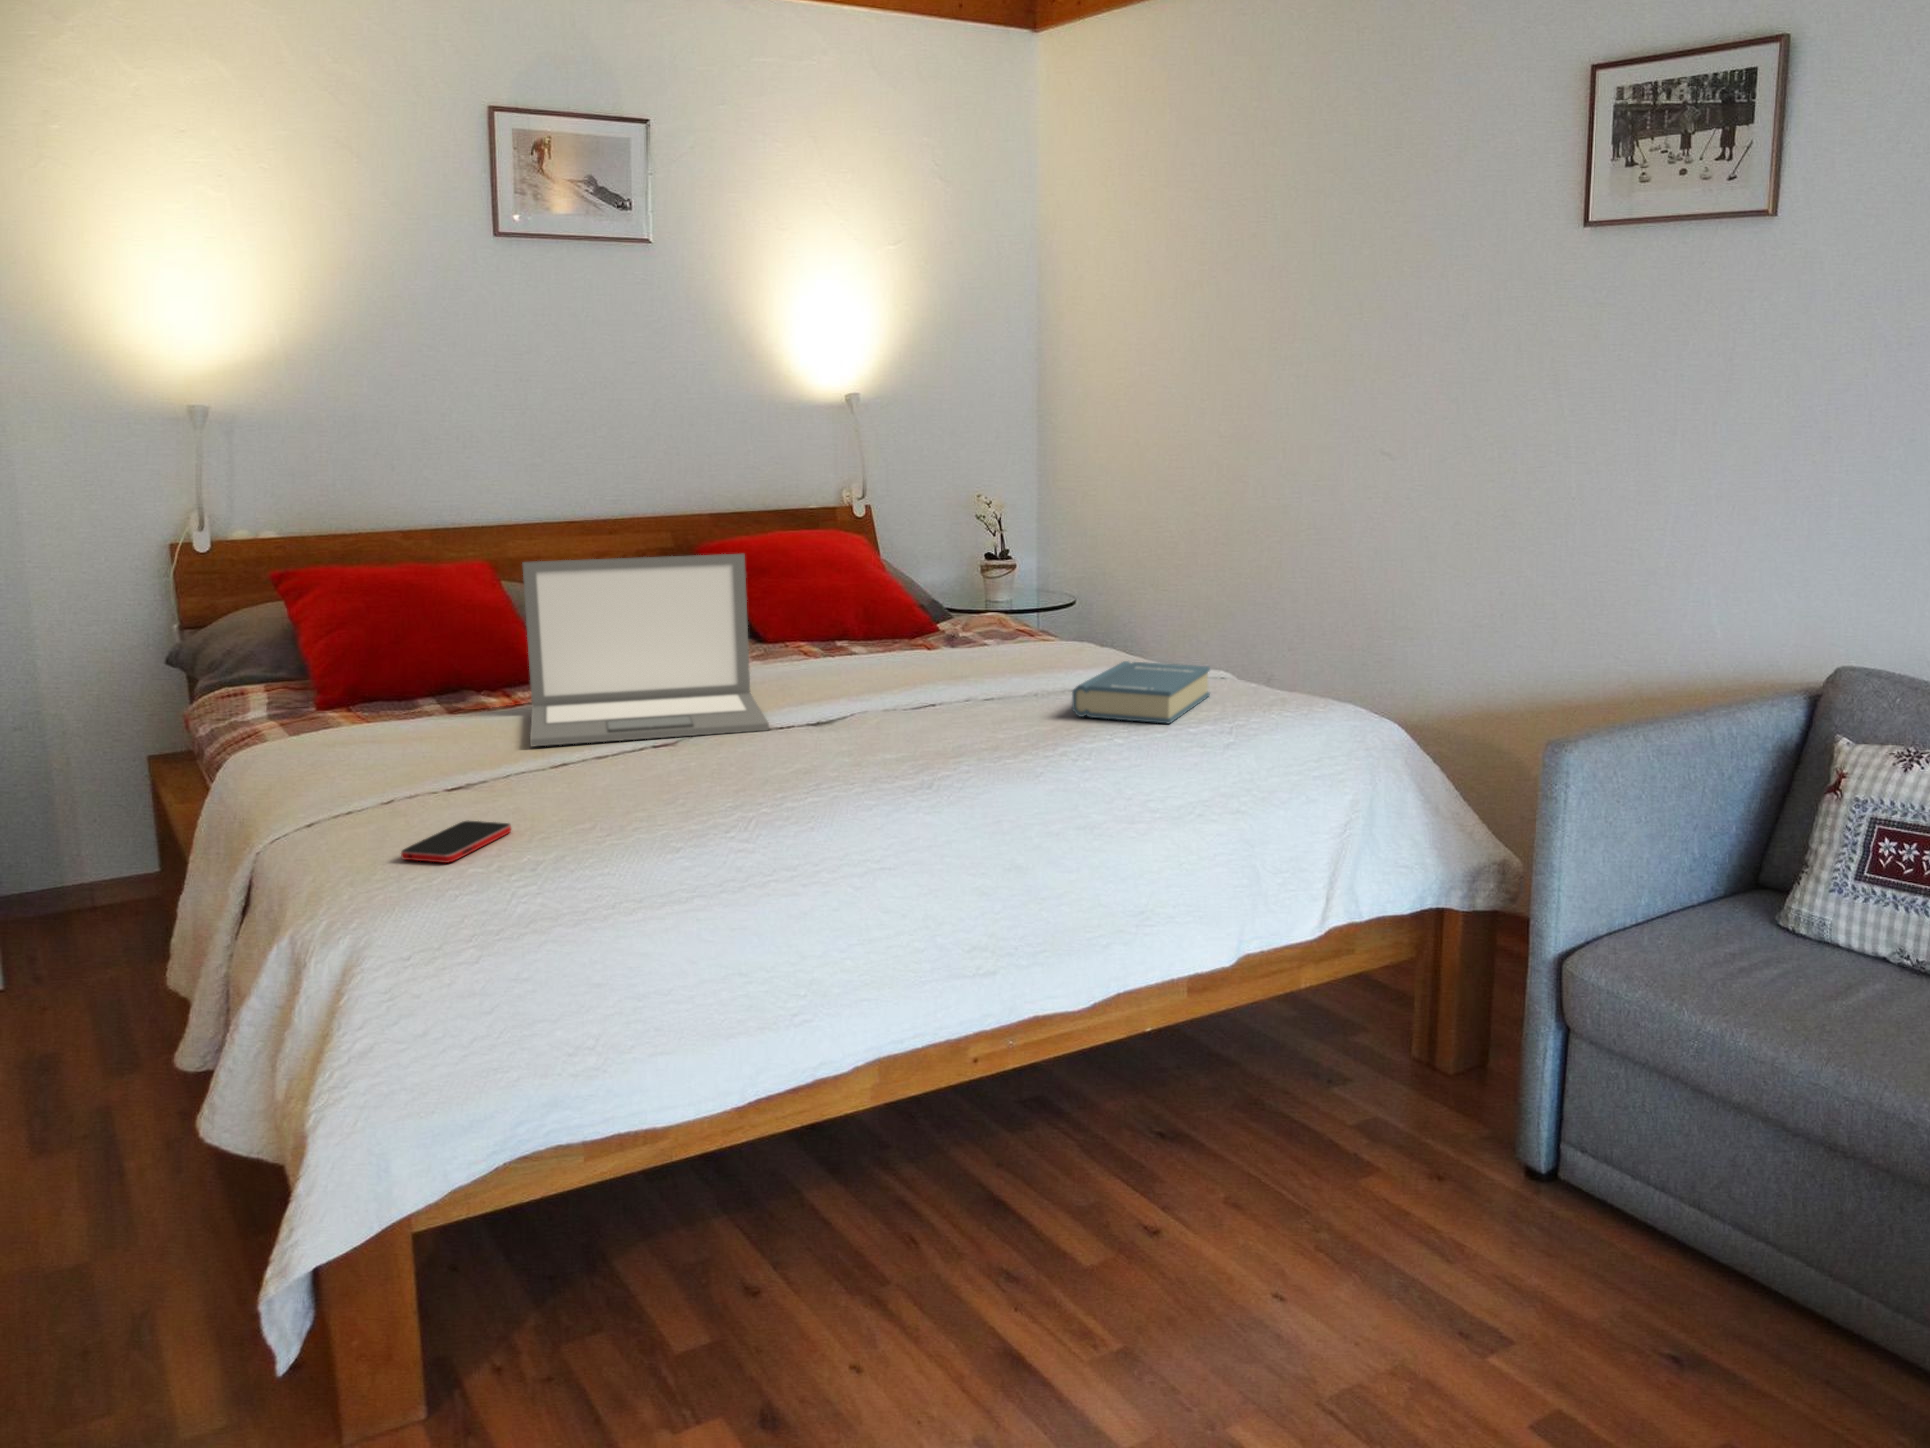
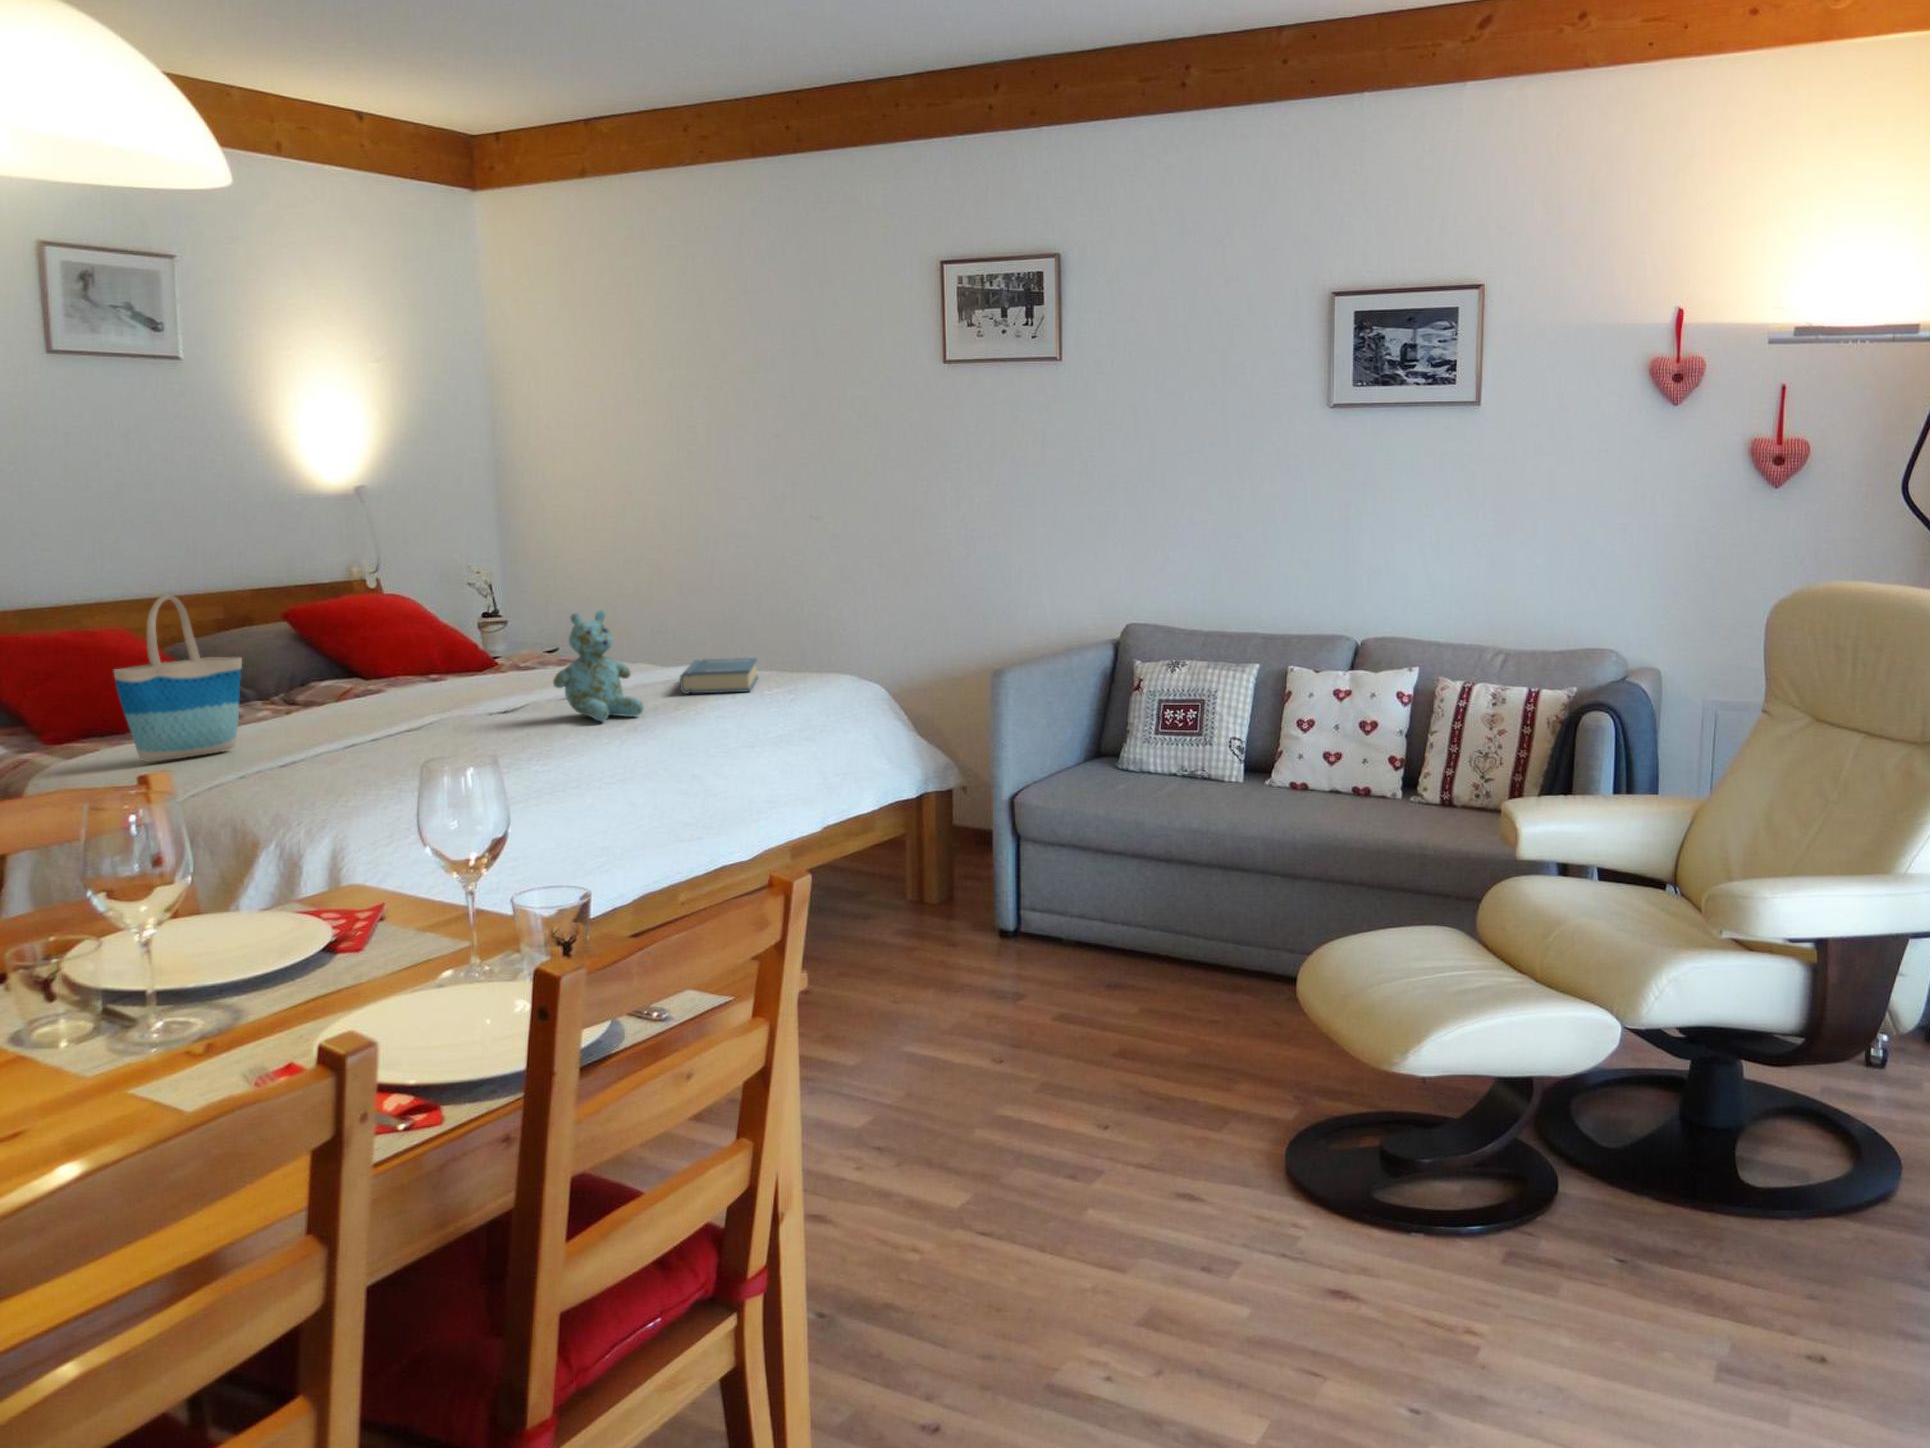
tote bag: none [304,539,472,753] -> present [114,596,242,762]
laptop: present [523,554,769,746] -> none [247,600,472,744]
stuffed bear: none [857,591,980,758] -> present [553,610,644,721]
smartphone: present [401,821,511,863] -> none [325,773,379,795]

